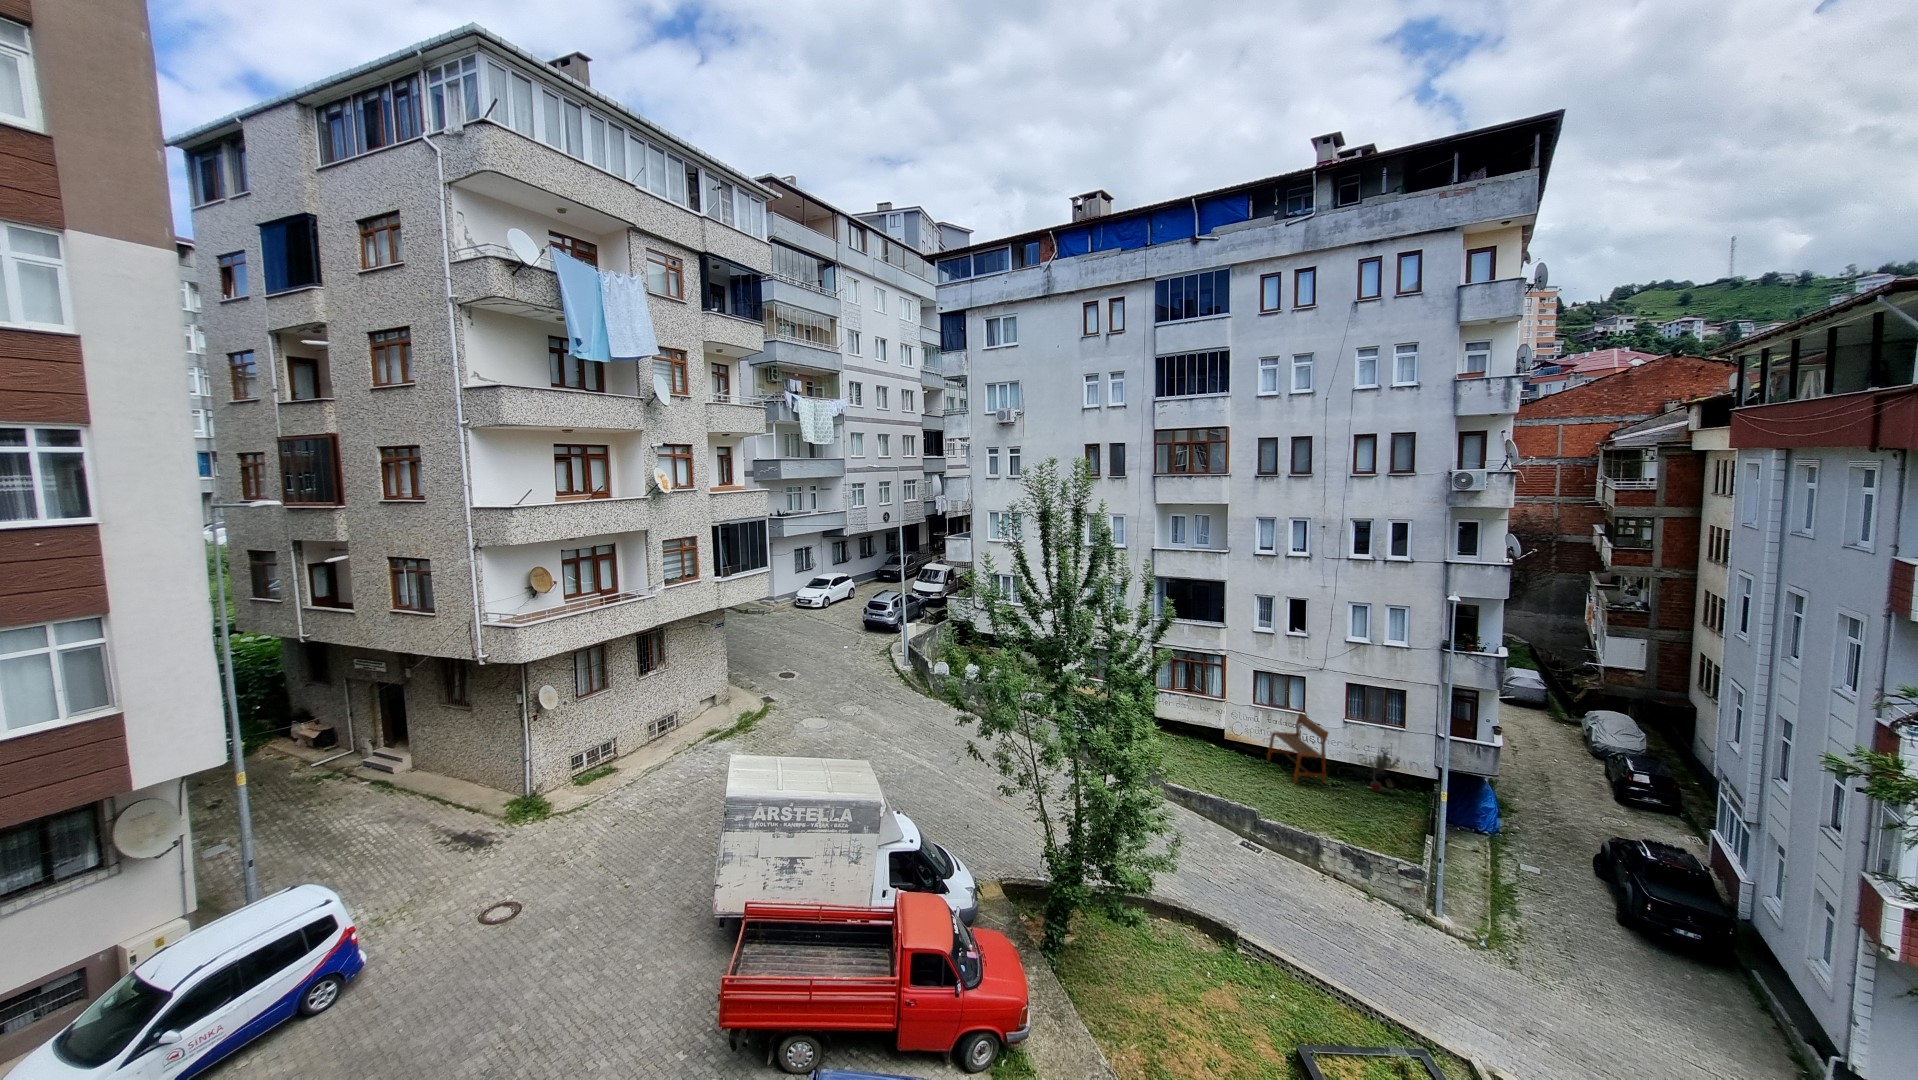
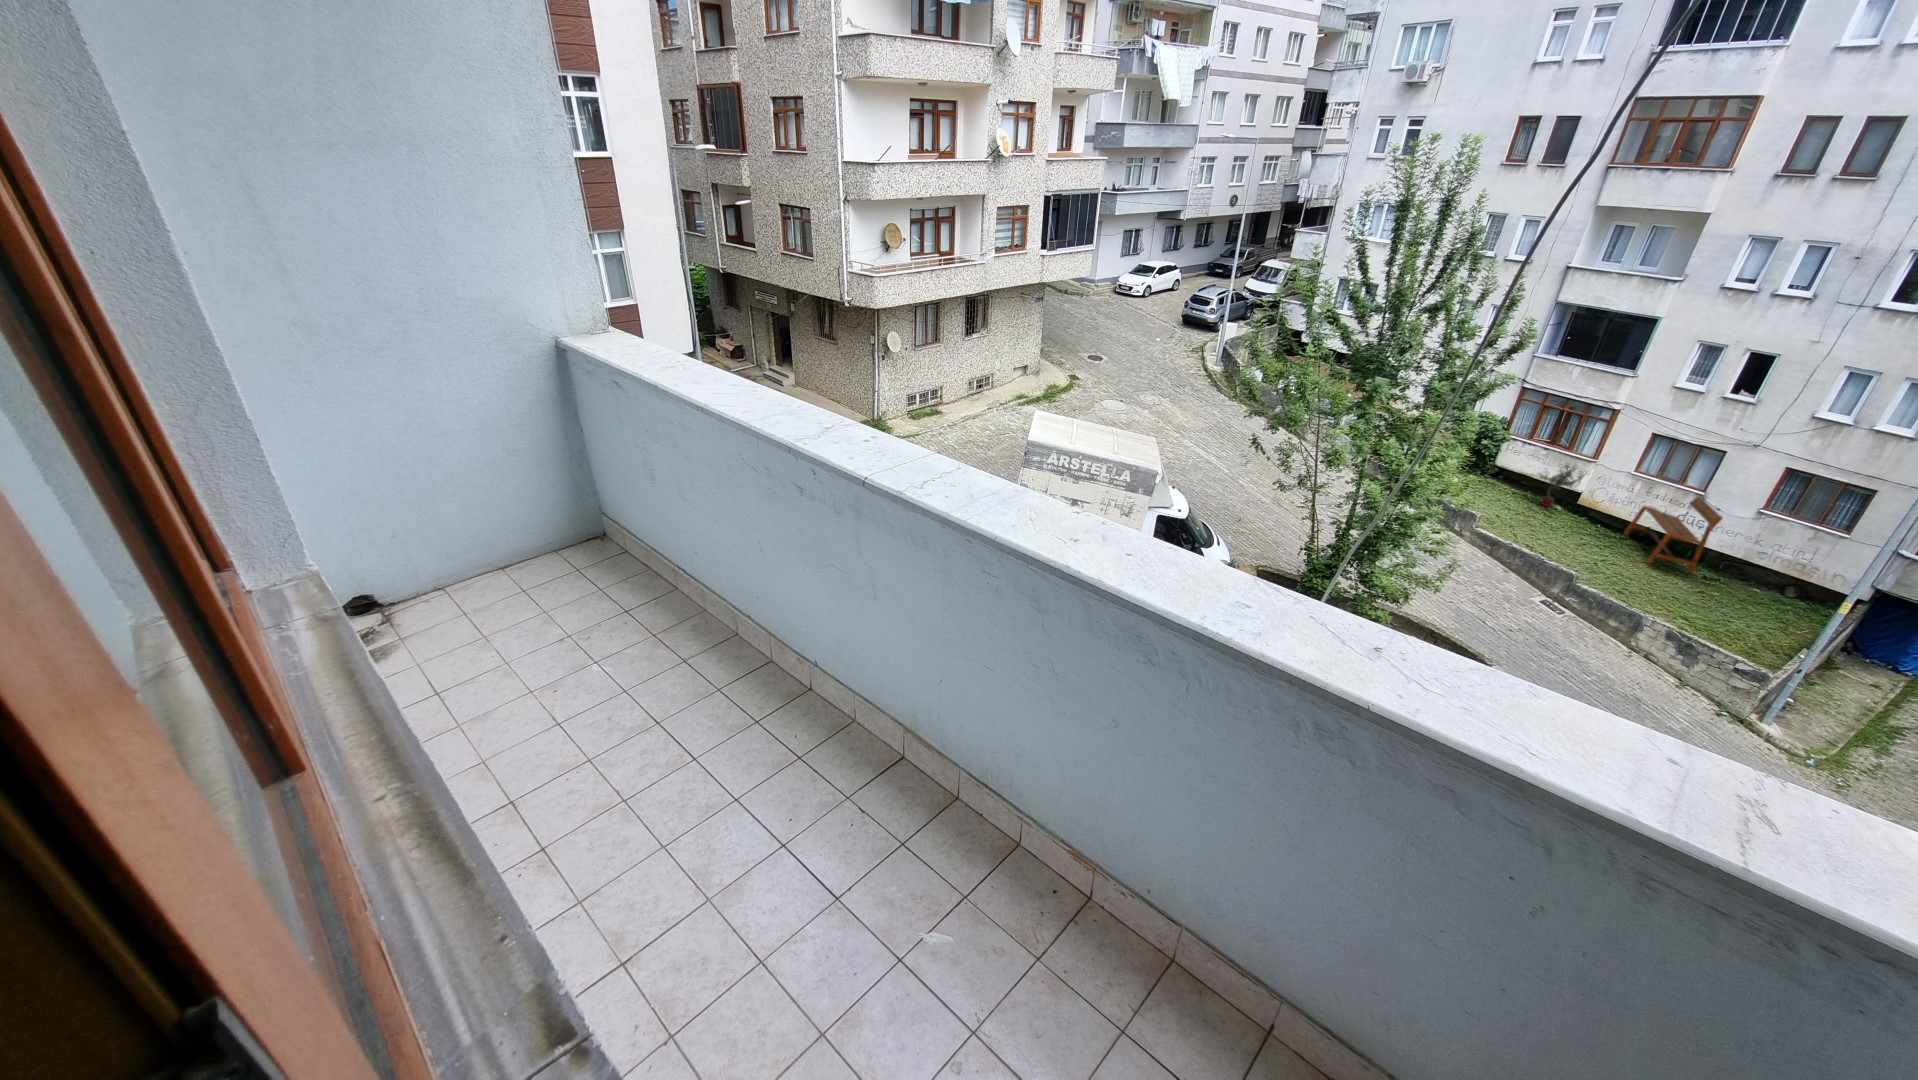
potted tree: present [1359,748,1399,792] -> present [1539,464,1582,507]

